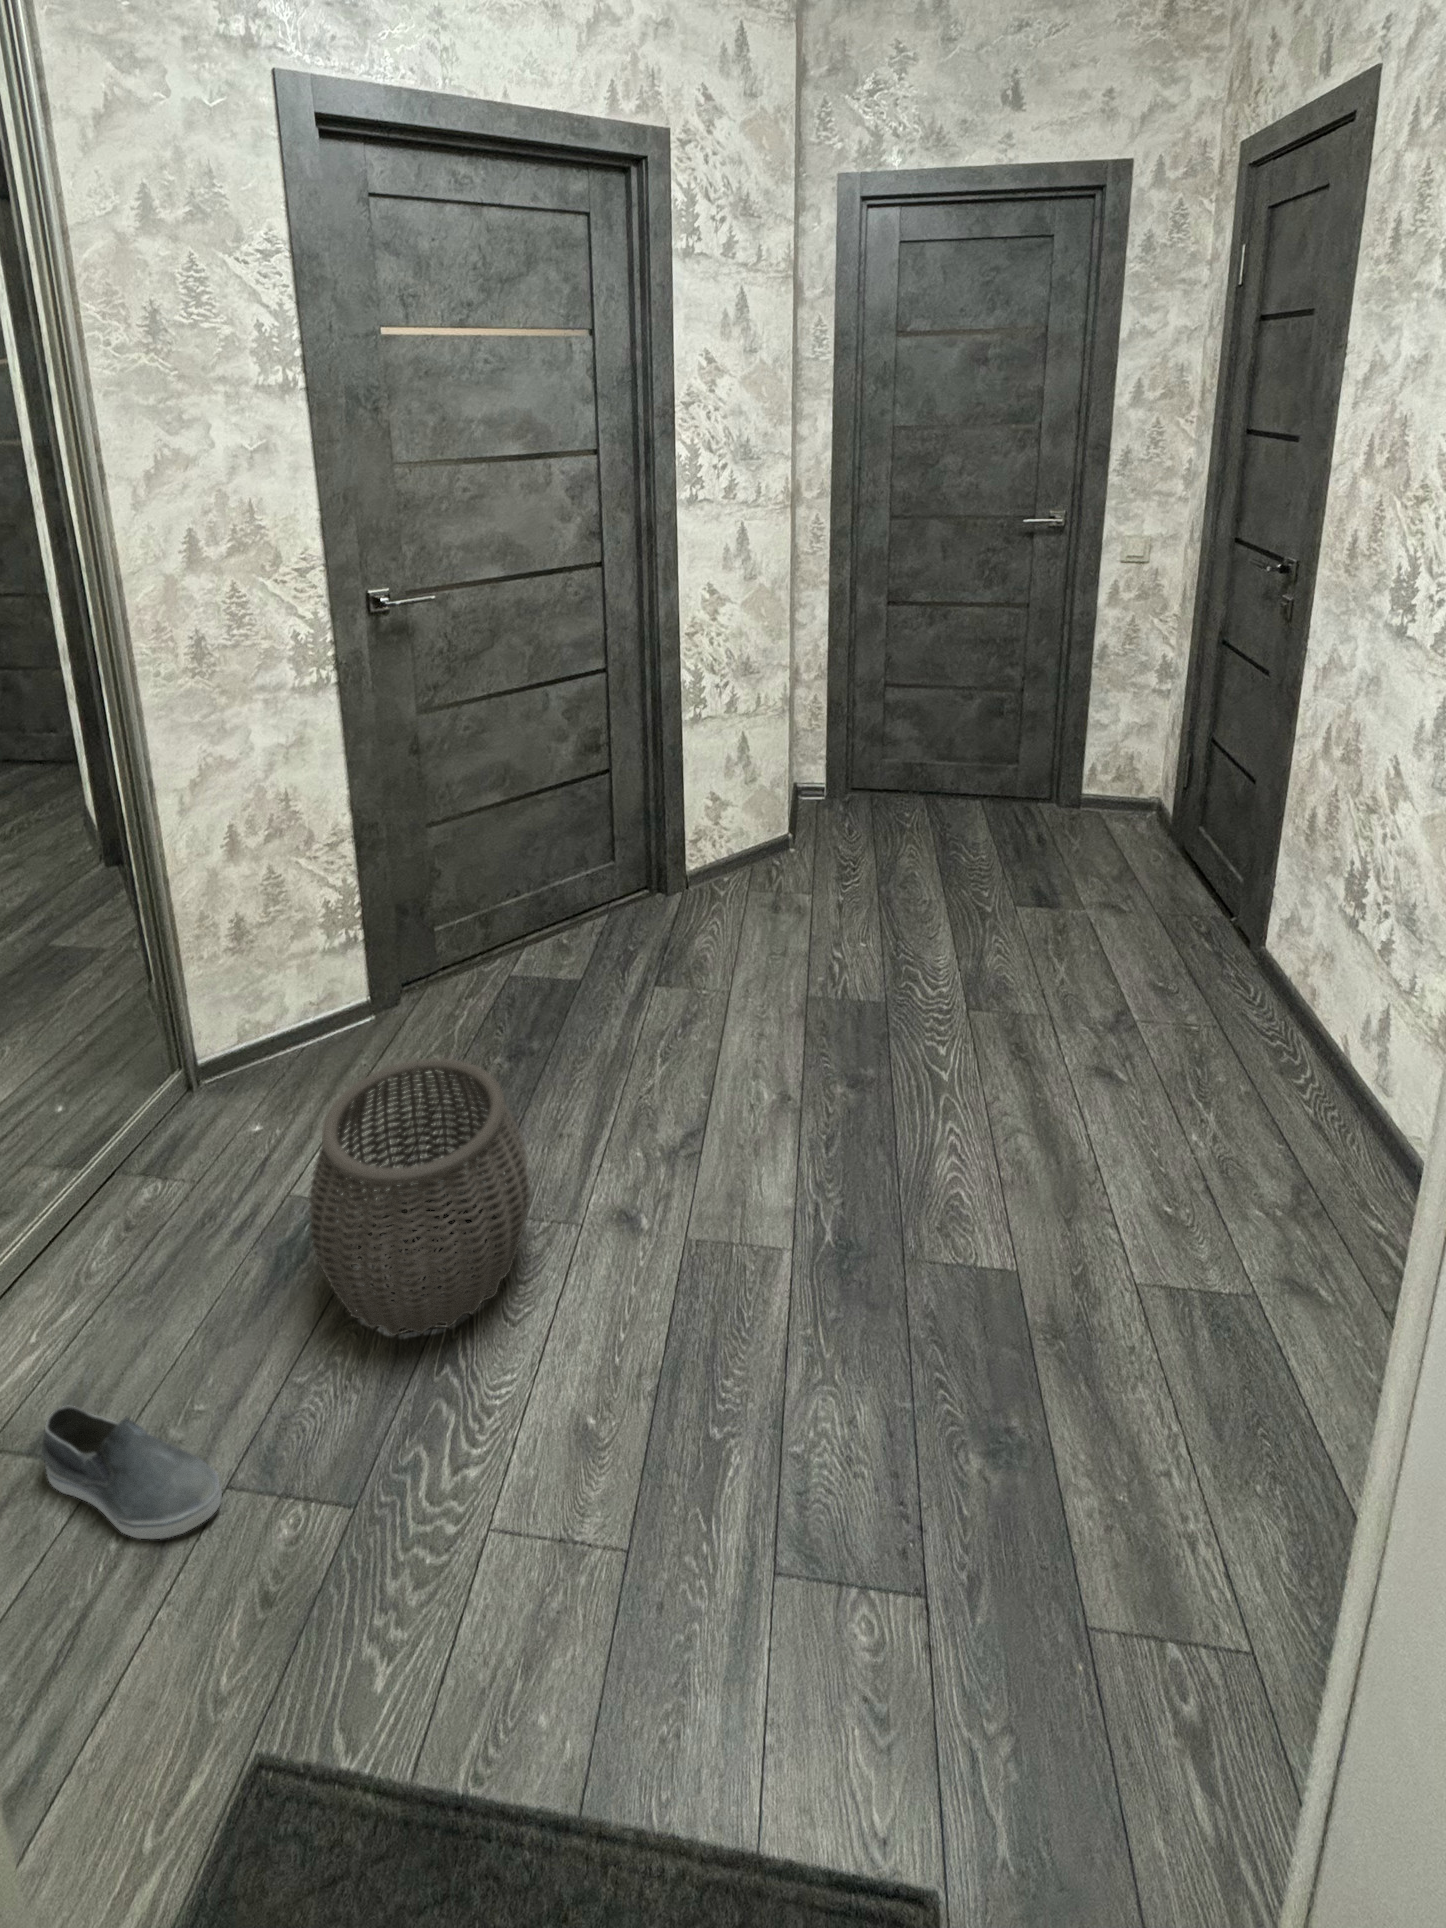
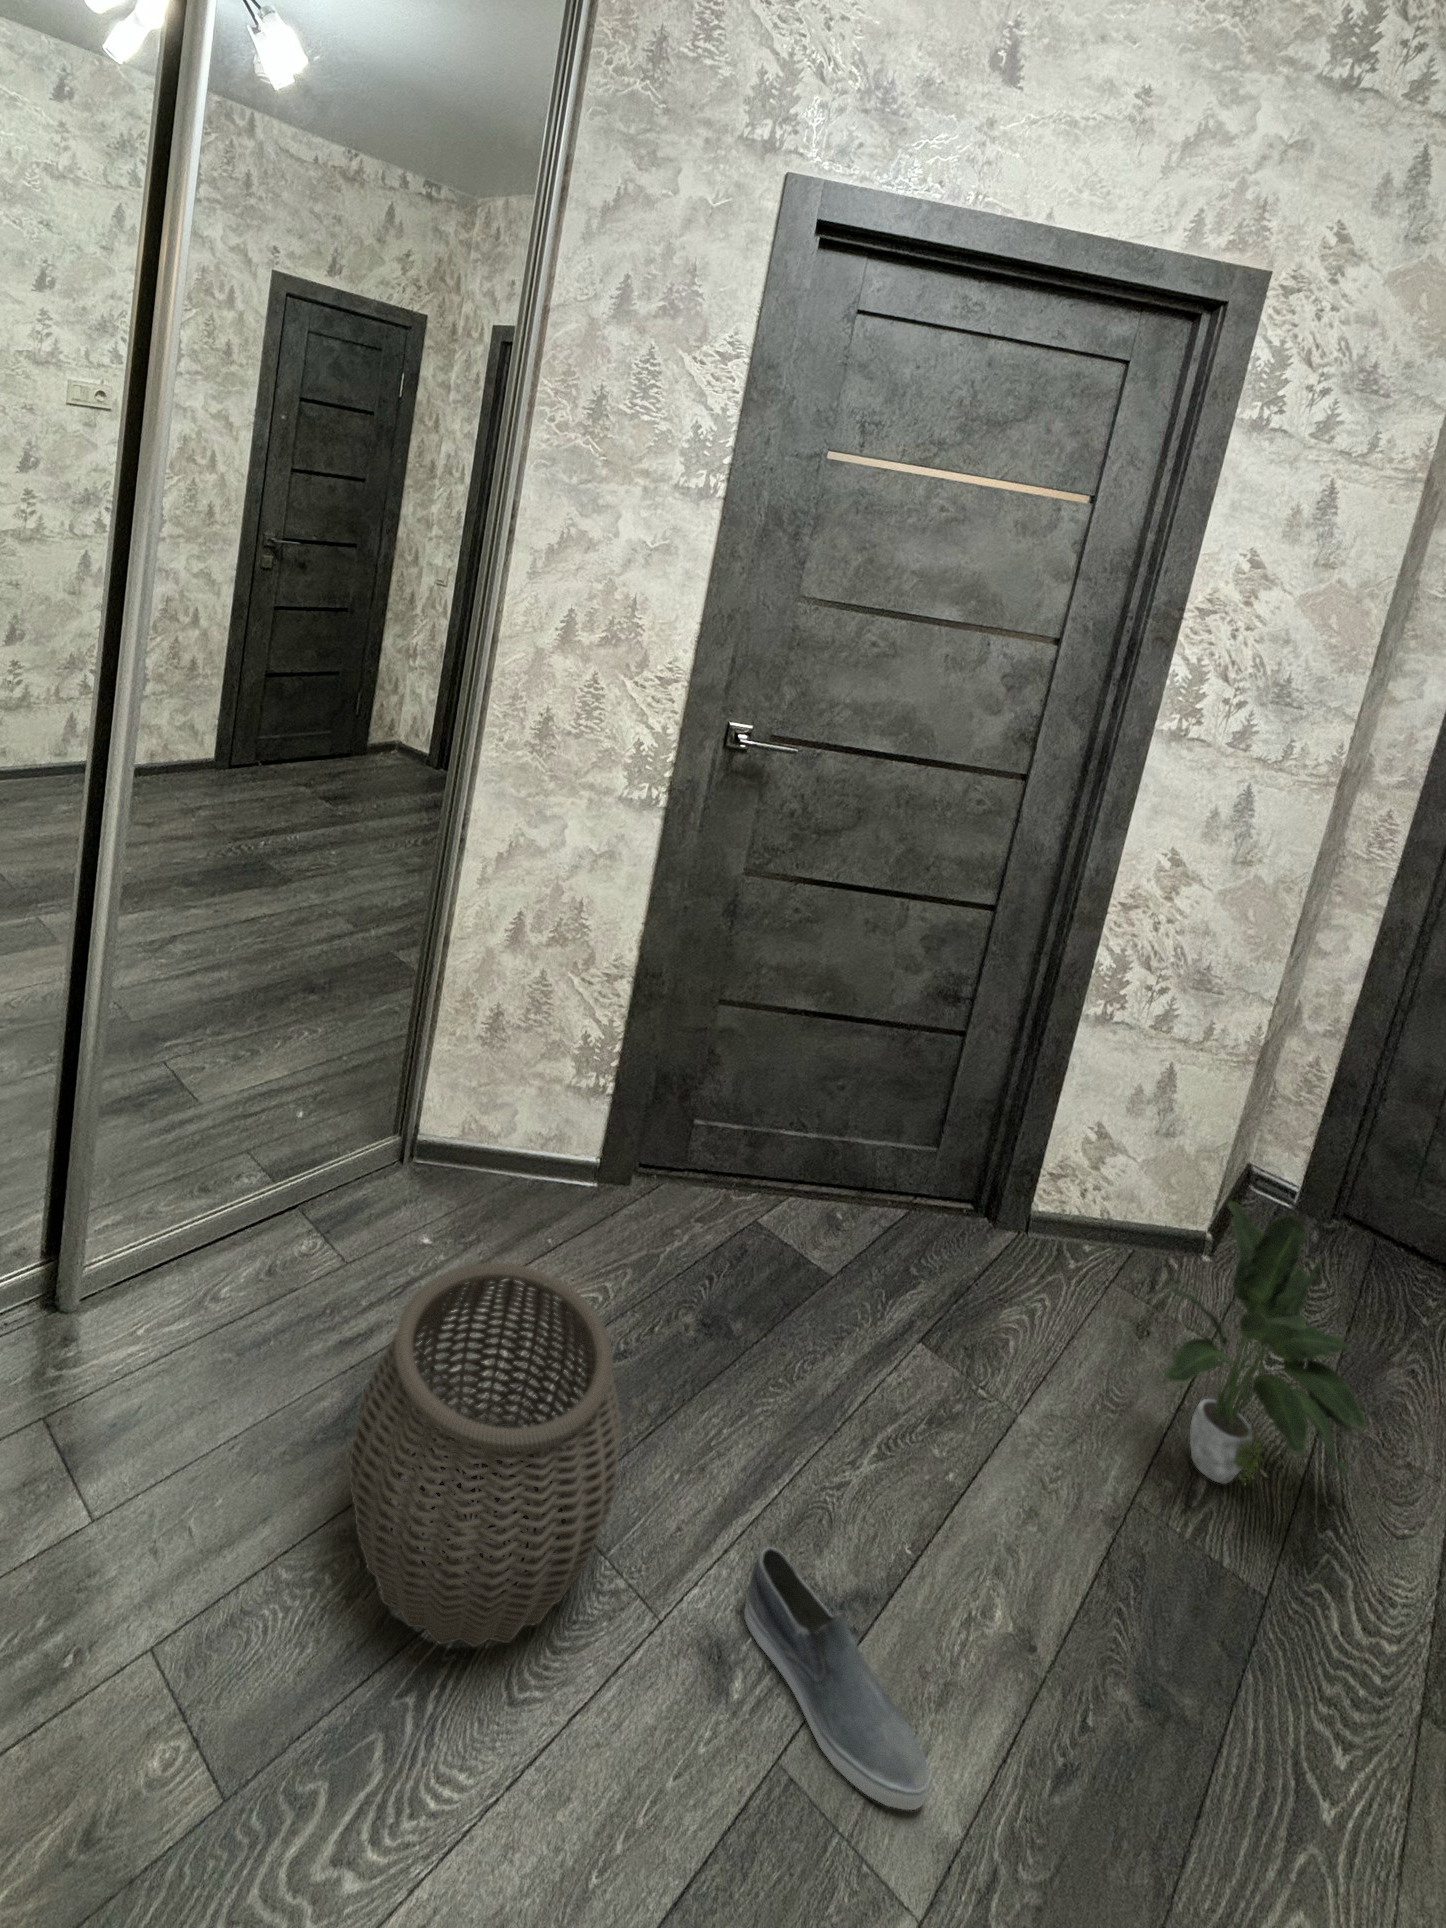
potted plant: none [784,788,907,967] -> present [1157,1202,1366,1485]
shoe: present [41,1406,222,1539] -> present [744,1547,929,1810]

